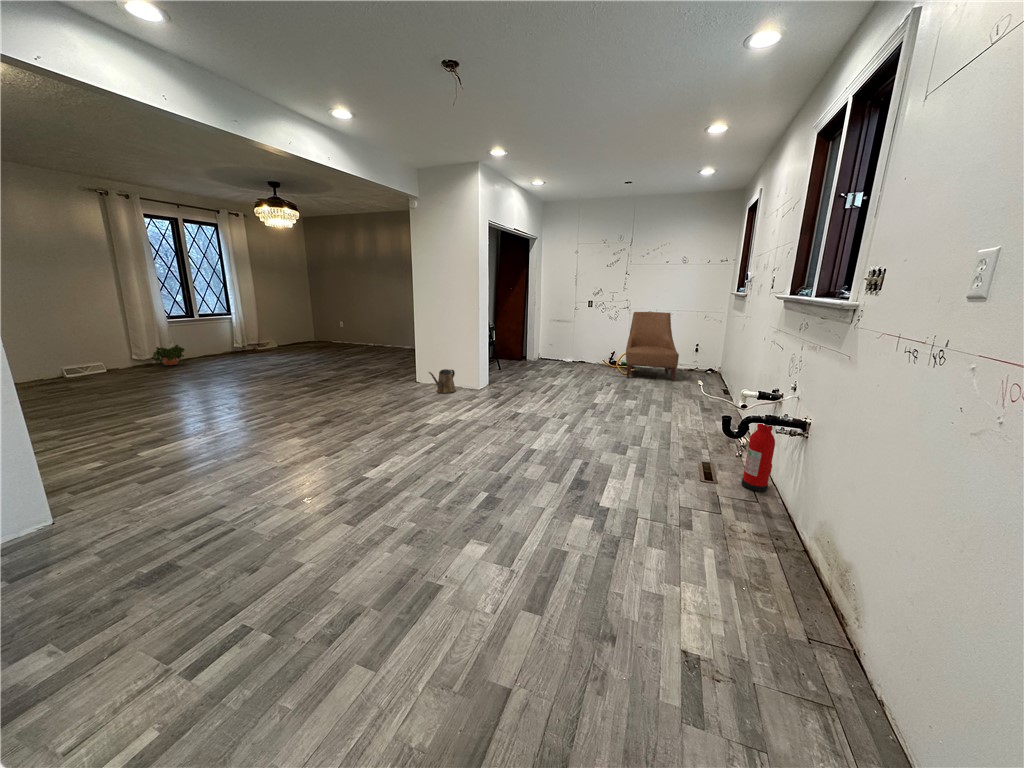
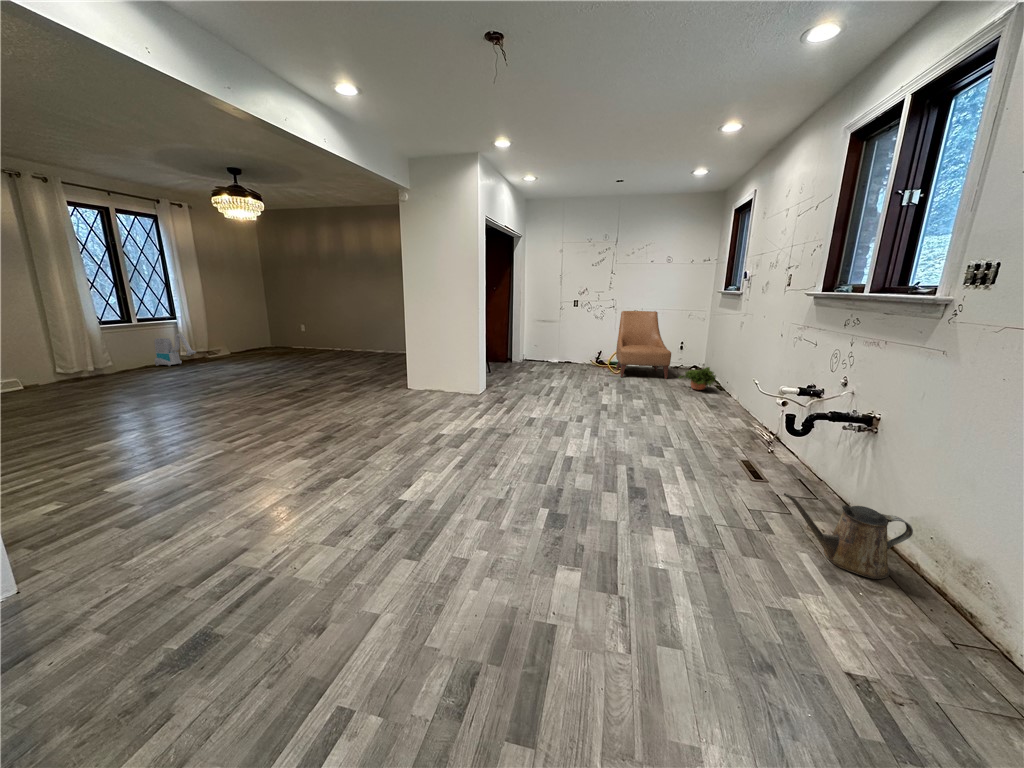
vacuum cleaner: none [213,327,246,355] -> present [154,334,196,366]
potted plant: present [151,345,185,365] -> present [679,367,718,390]
watering can: present [429,369,456,393] -> present [784,493,913,579]
fire extinguisher: present [742,424,775,492] -> none [788,413,824,488]

